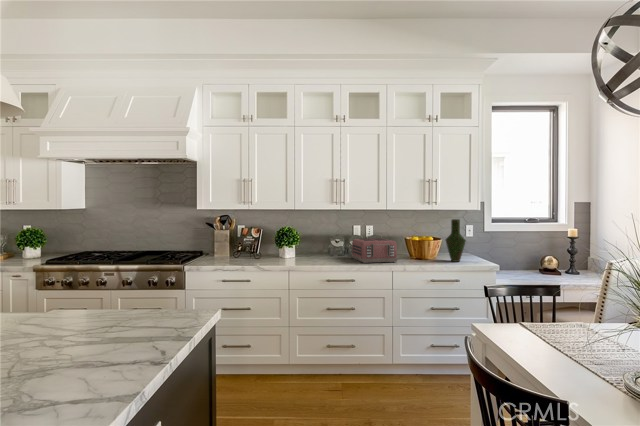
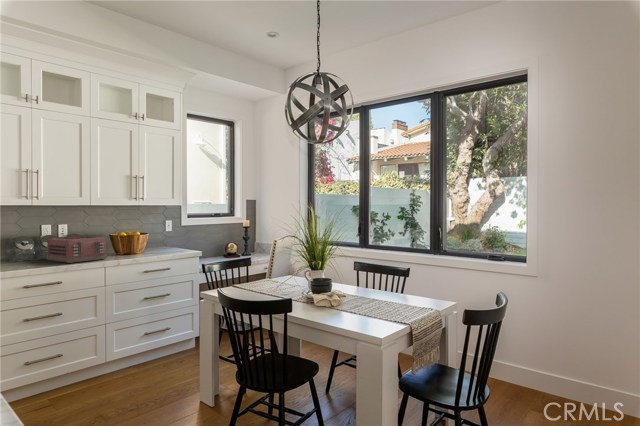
vase: present [446,219,466,262] -> none [153,214,172,254]

